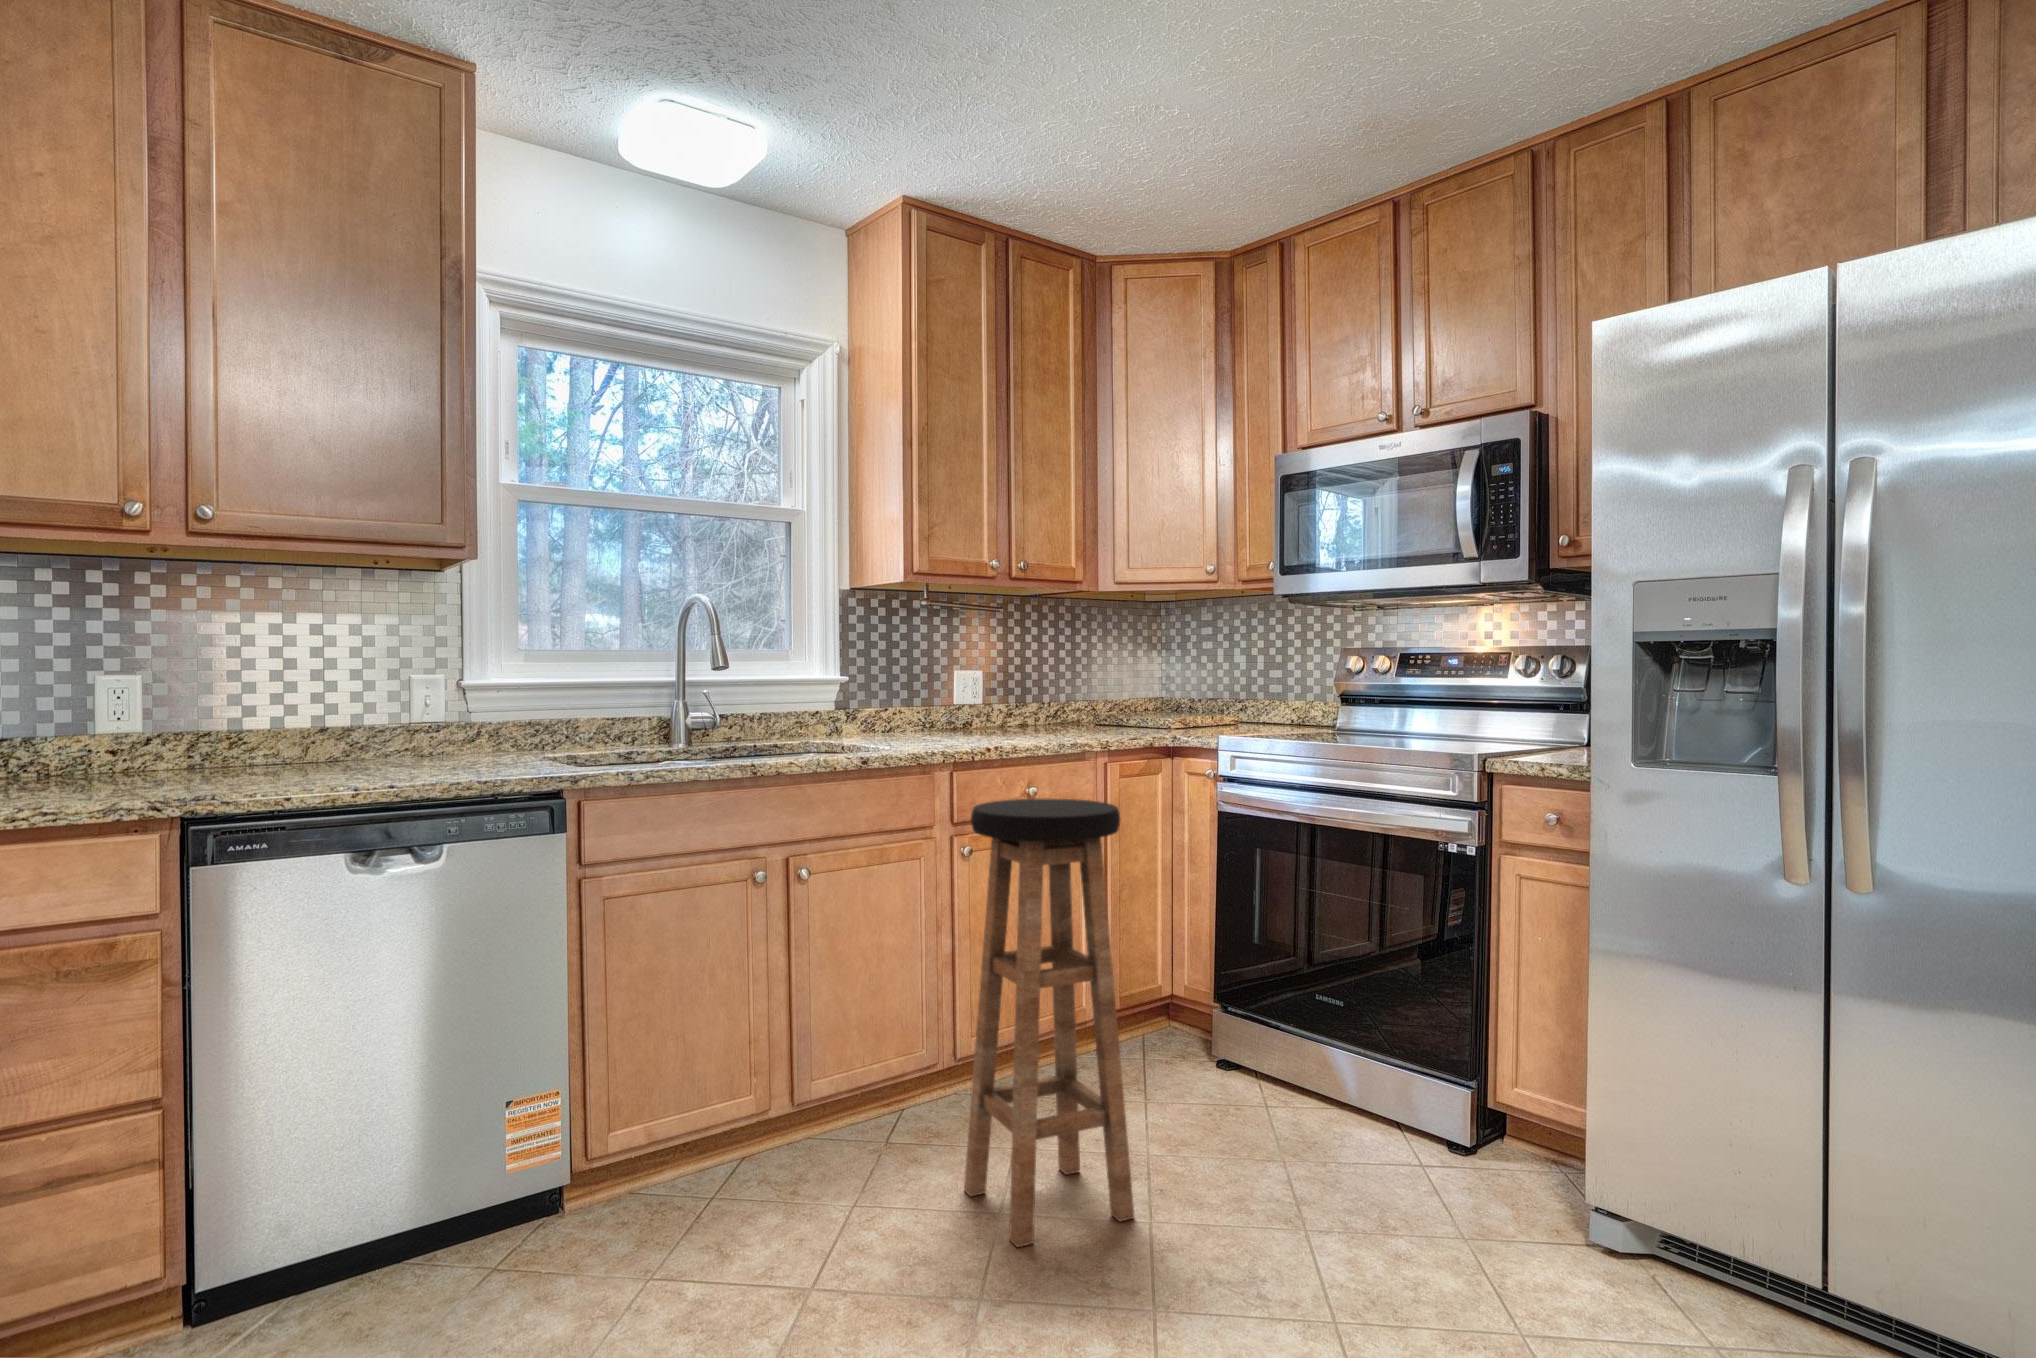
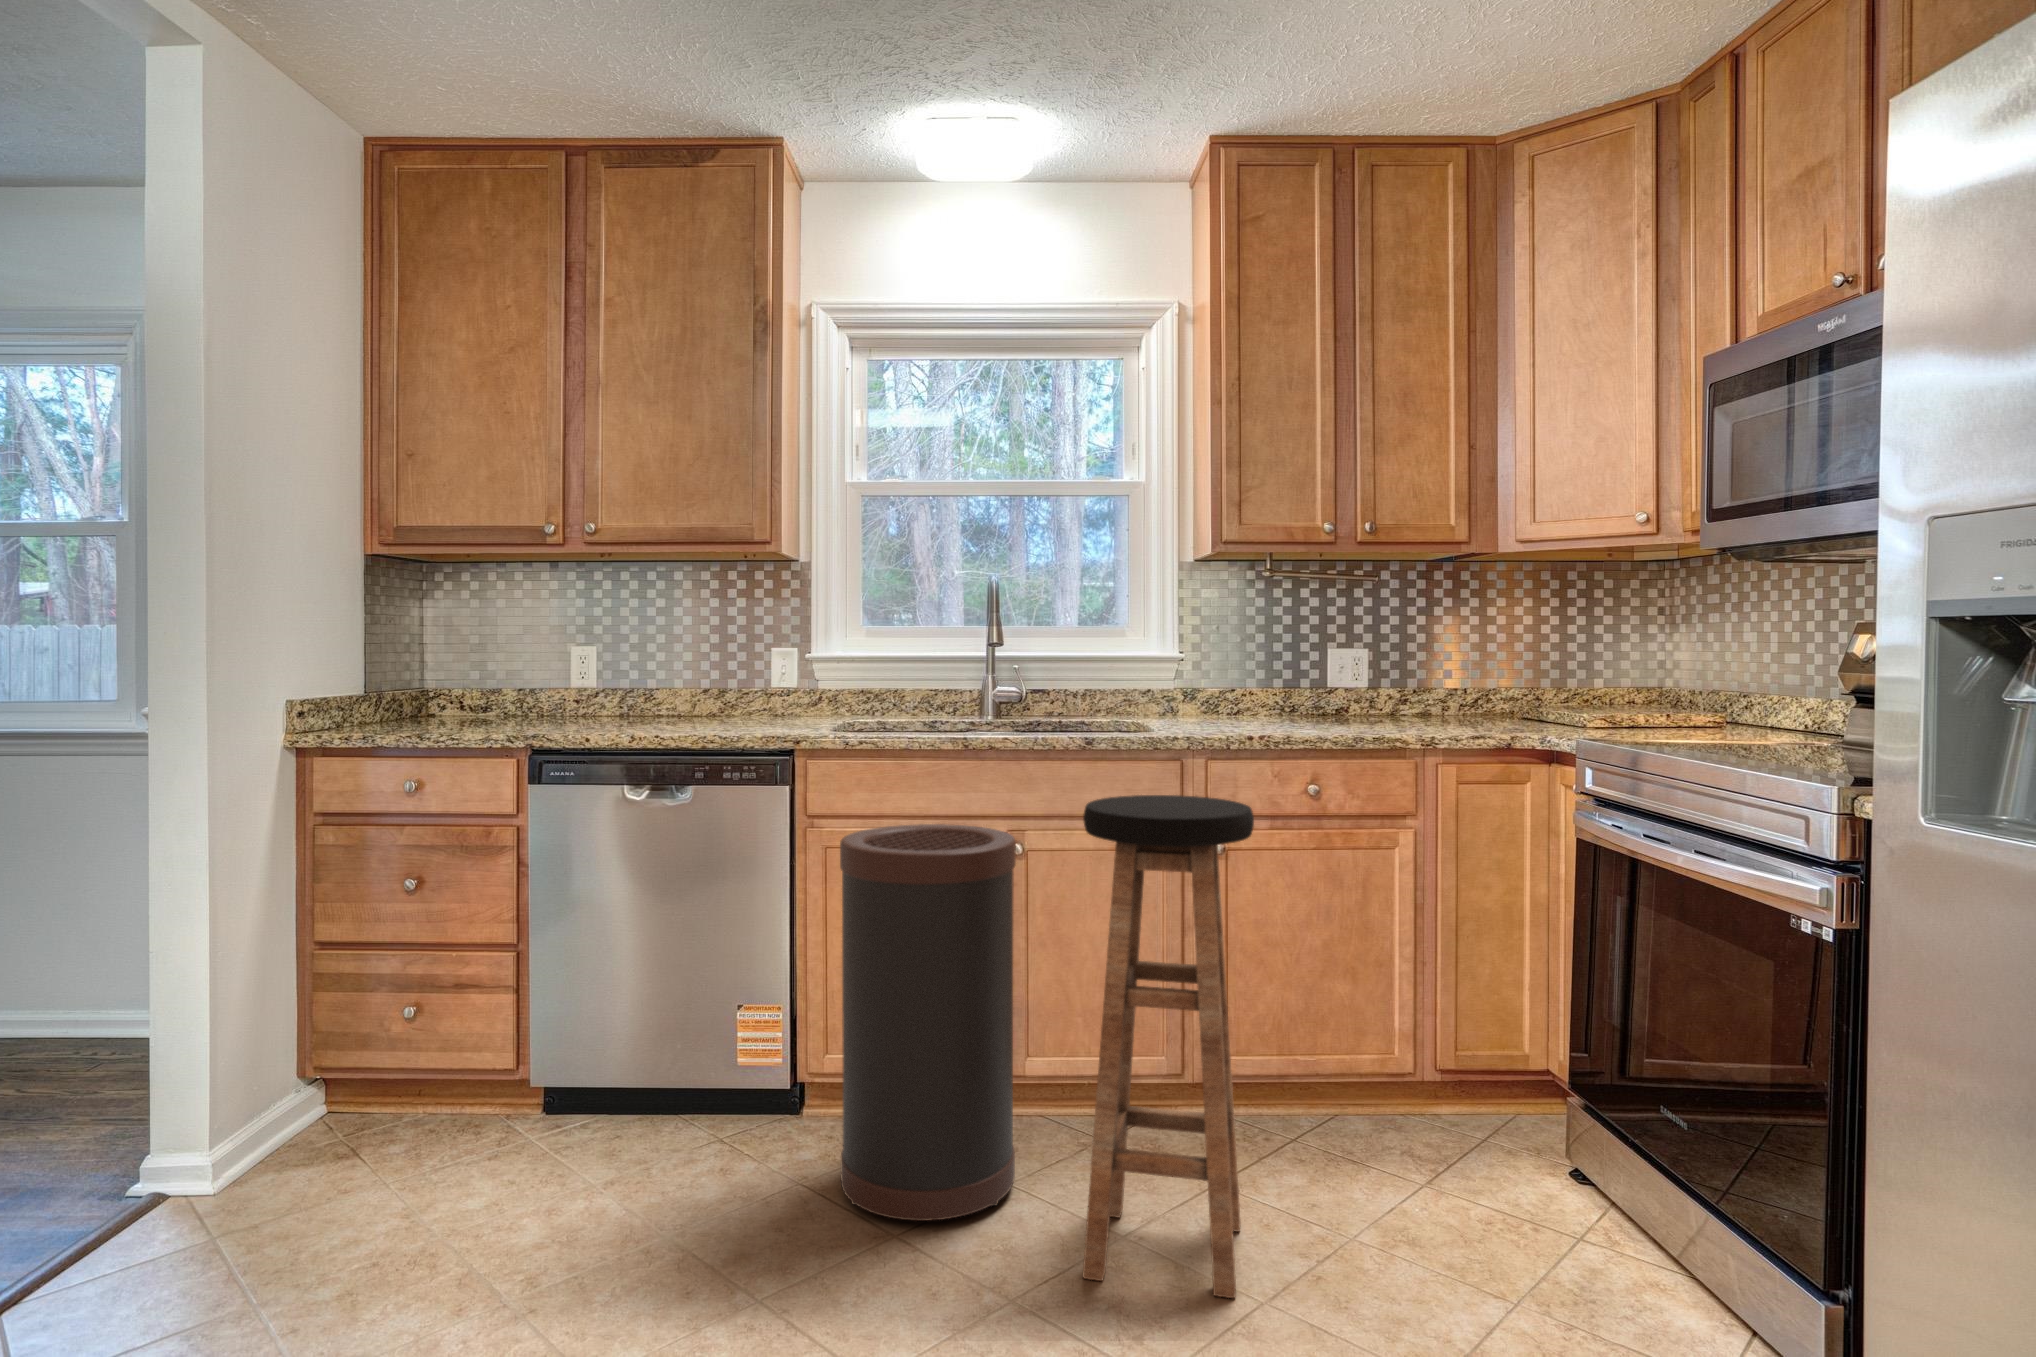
trash can: none [698,851,883,1268] -> present [840,824,1016,1221]

